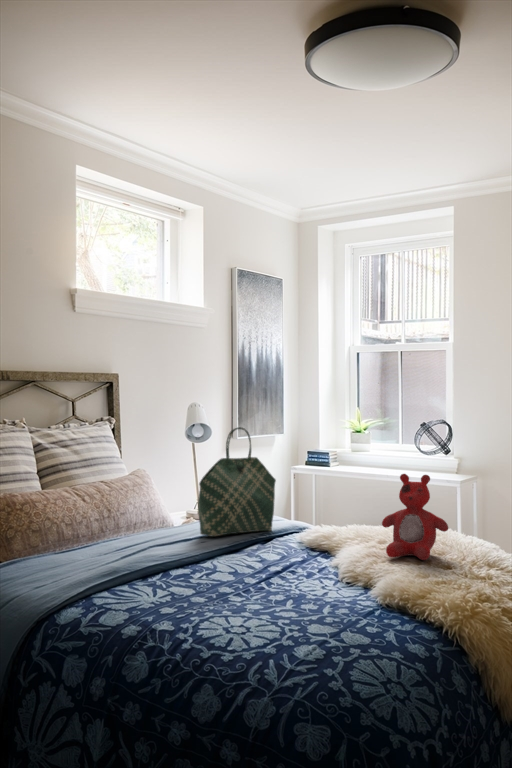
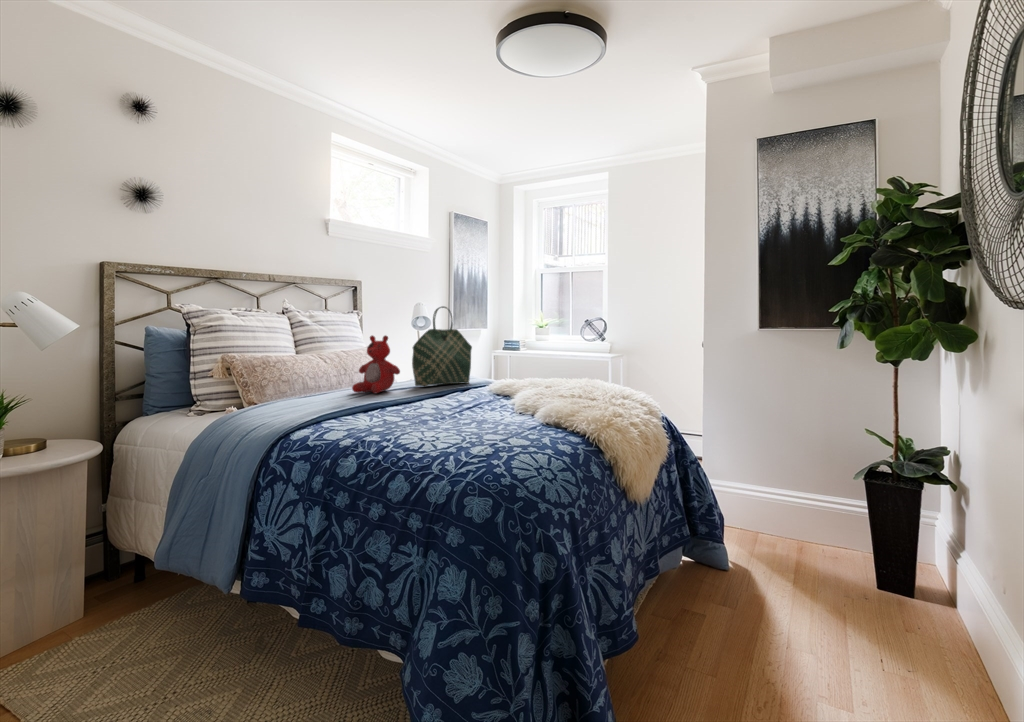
stuffed bear: present [382,474,448,560] -> present [352,336,400,393]

